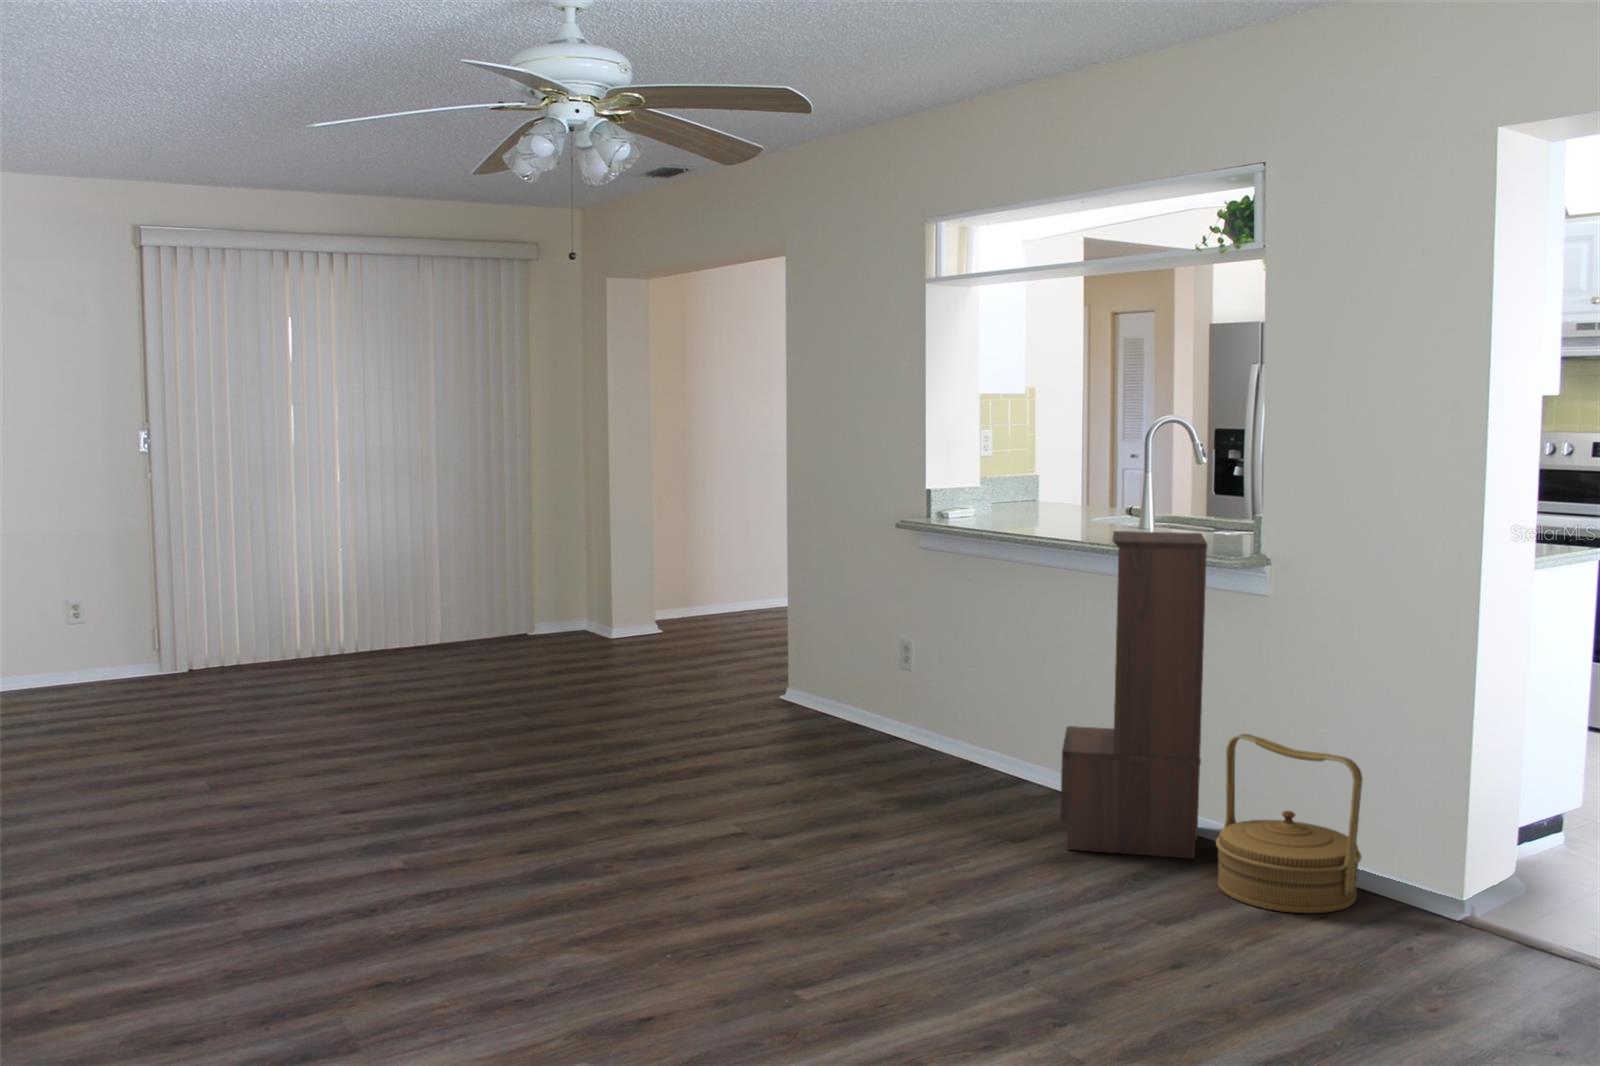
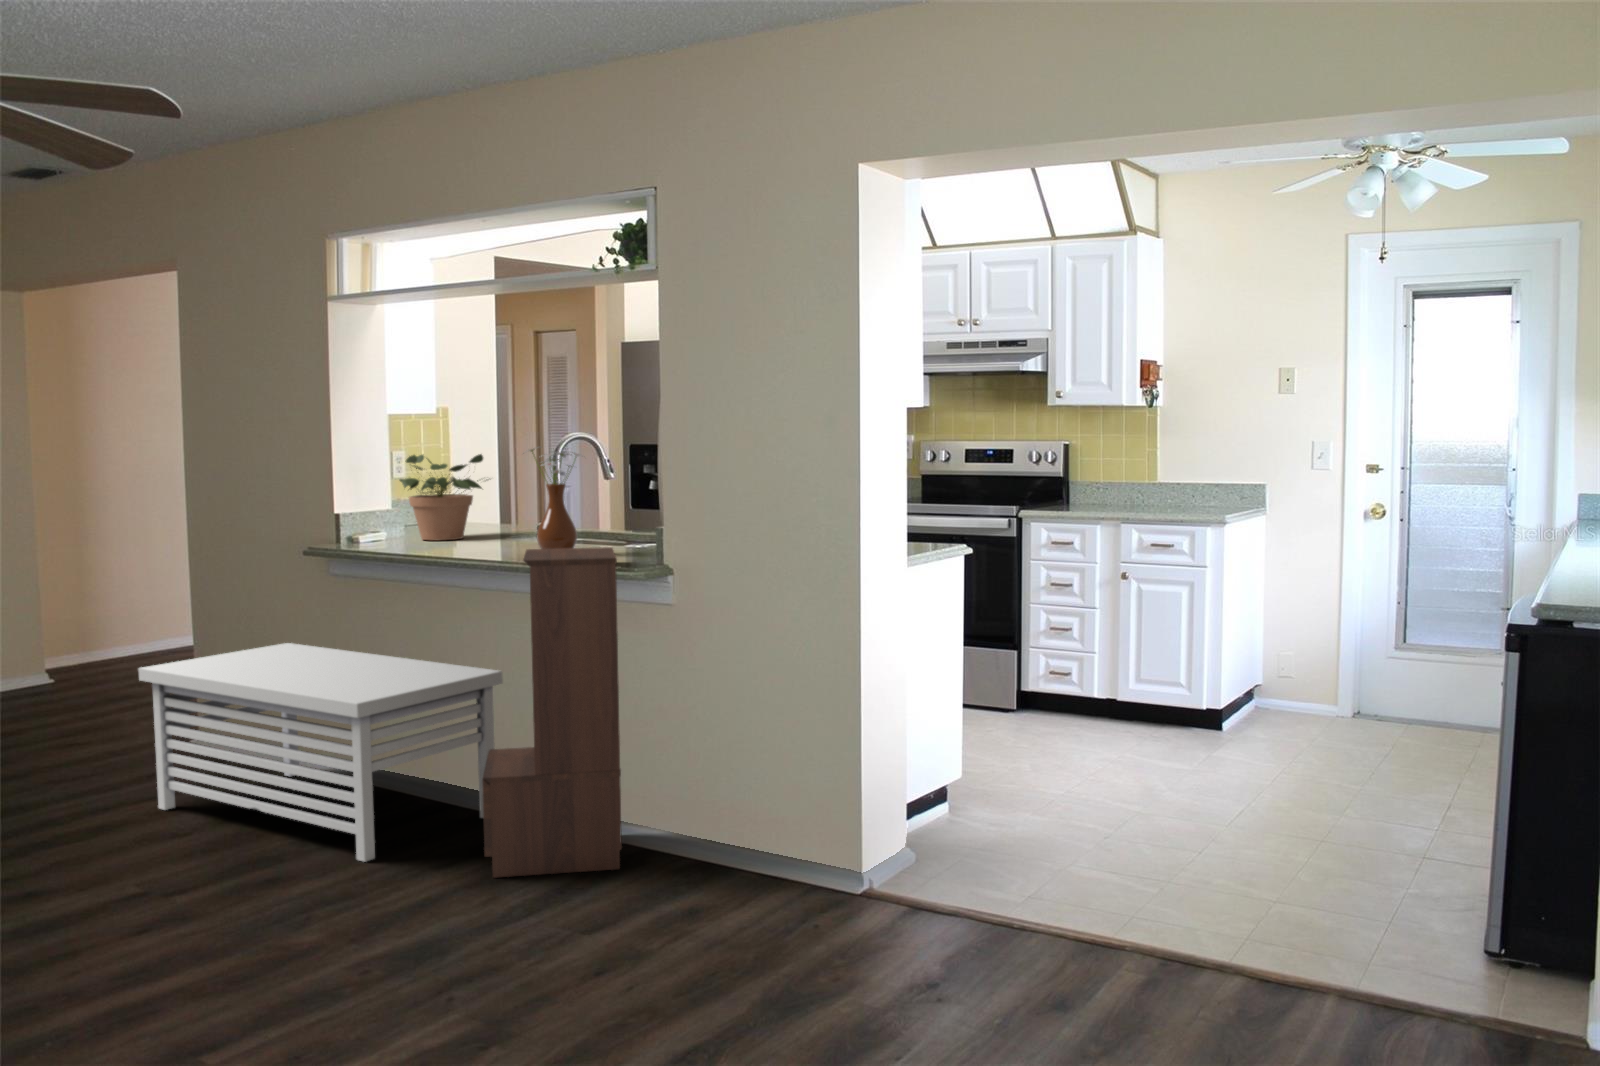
vase: none [1112,429,1178,540] -> present [523,447,580,549]
potted plant: none [987,433,1082,519] -> present [400,454,483,540]
storage bench: none [752,610,1082,820] -> present [138,643,503,862]
woven basket: present [1216,734,1363,913] -> none [638,742,771,913]

